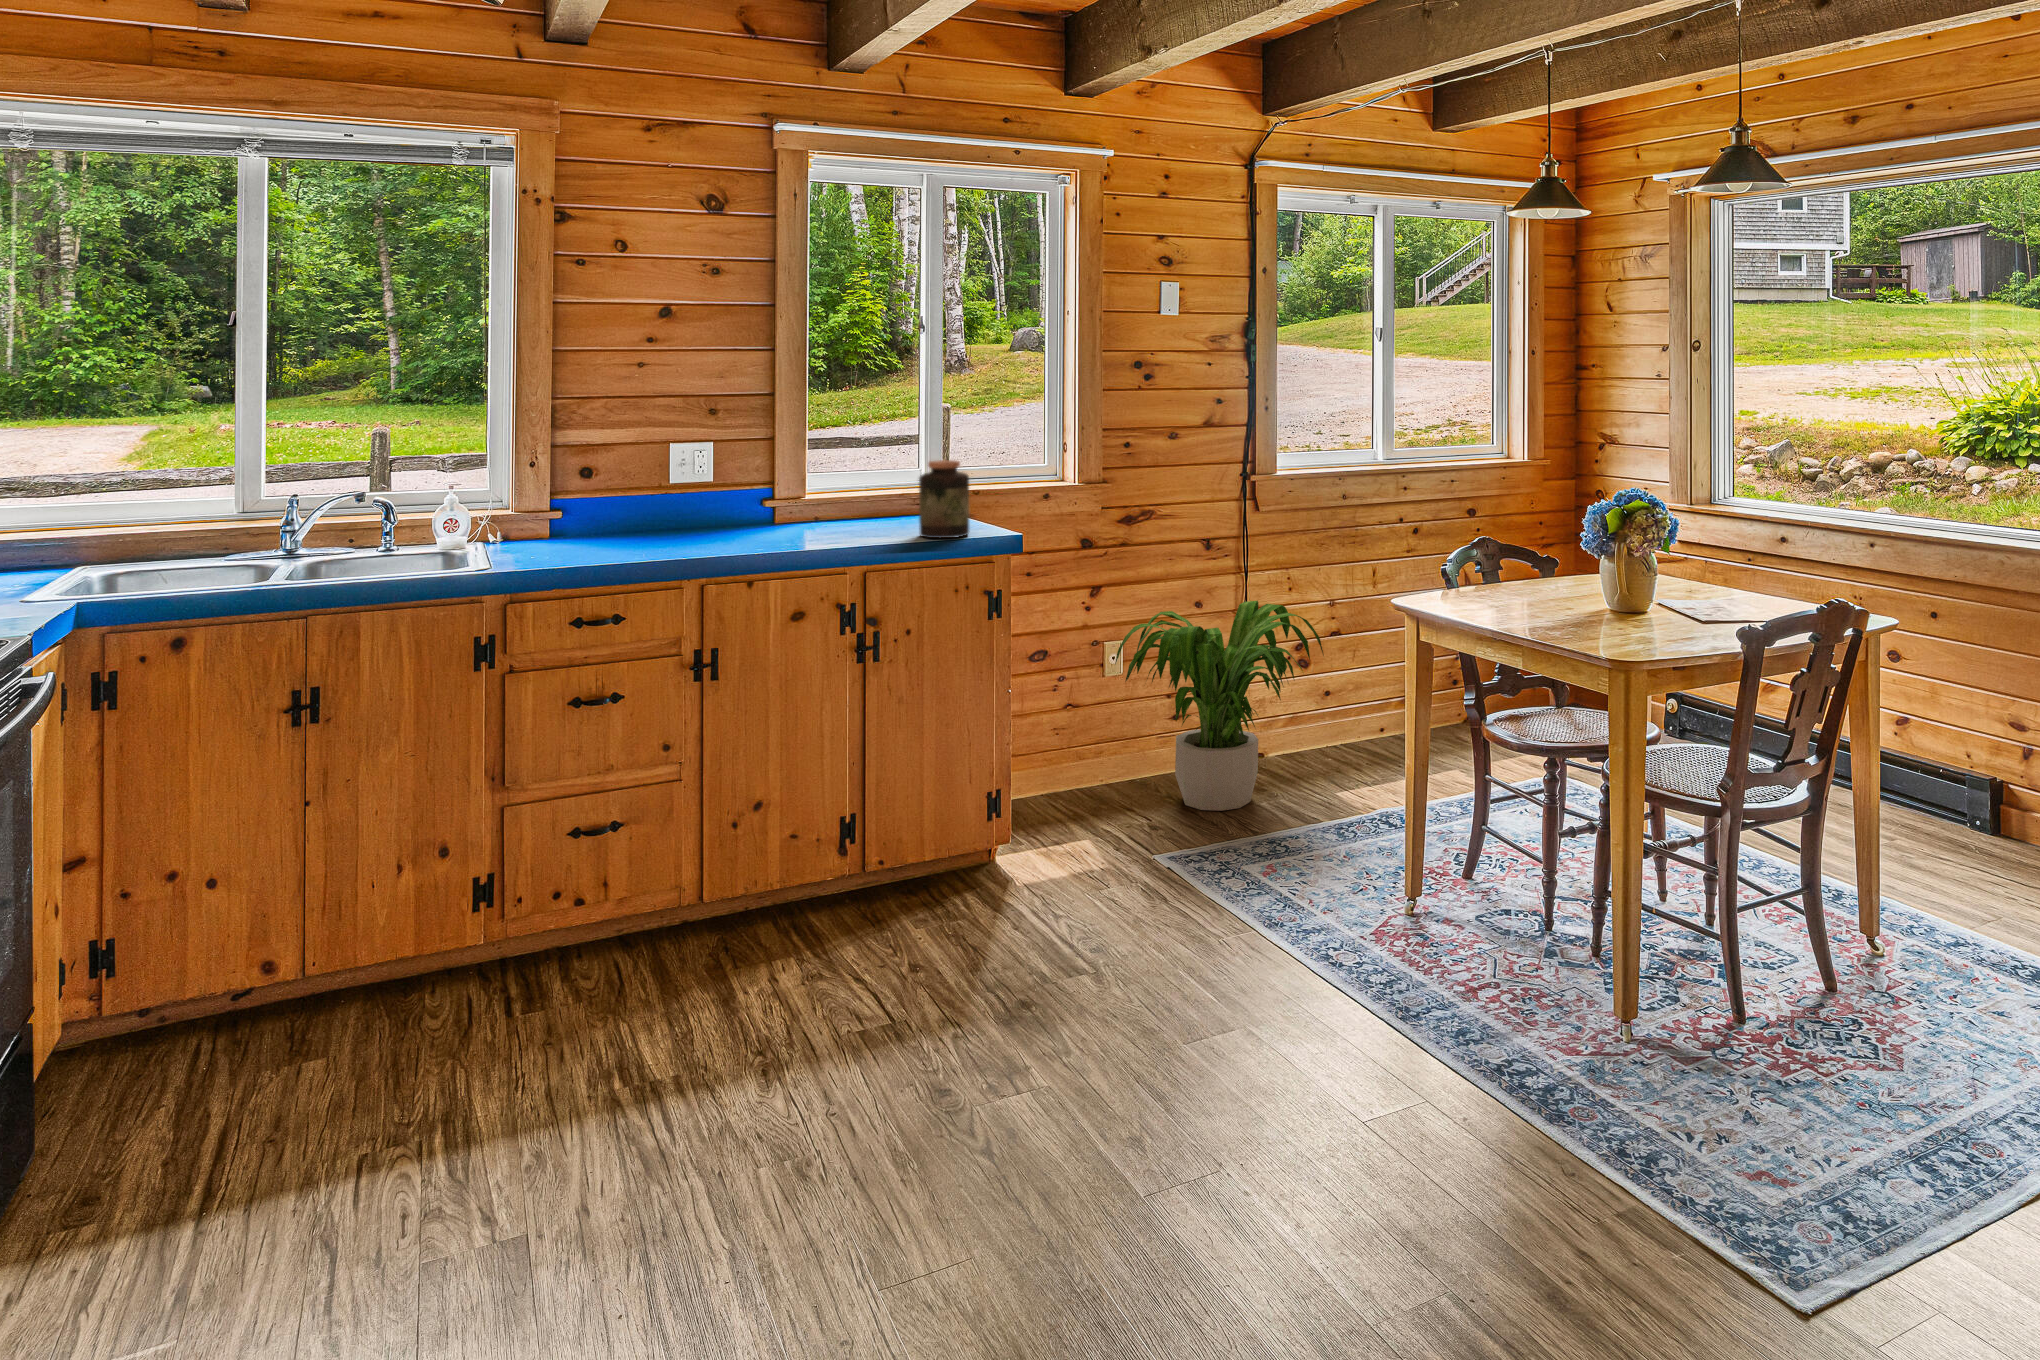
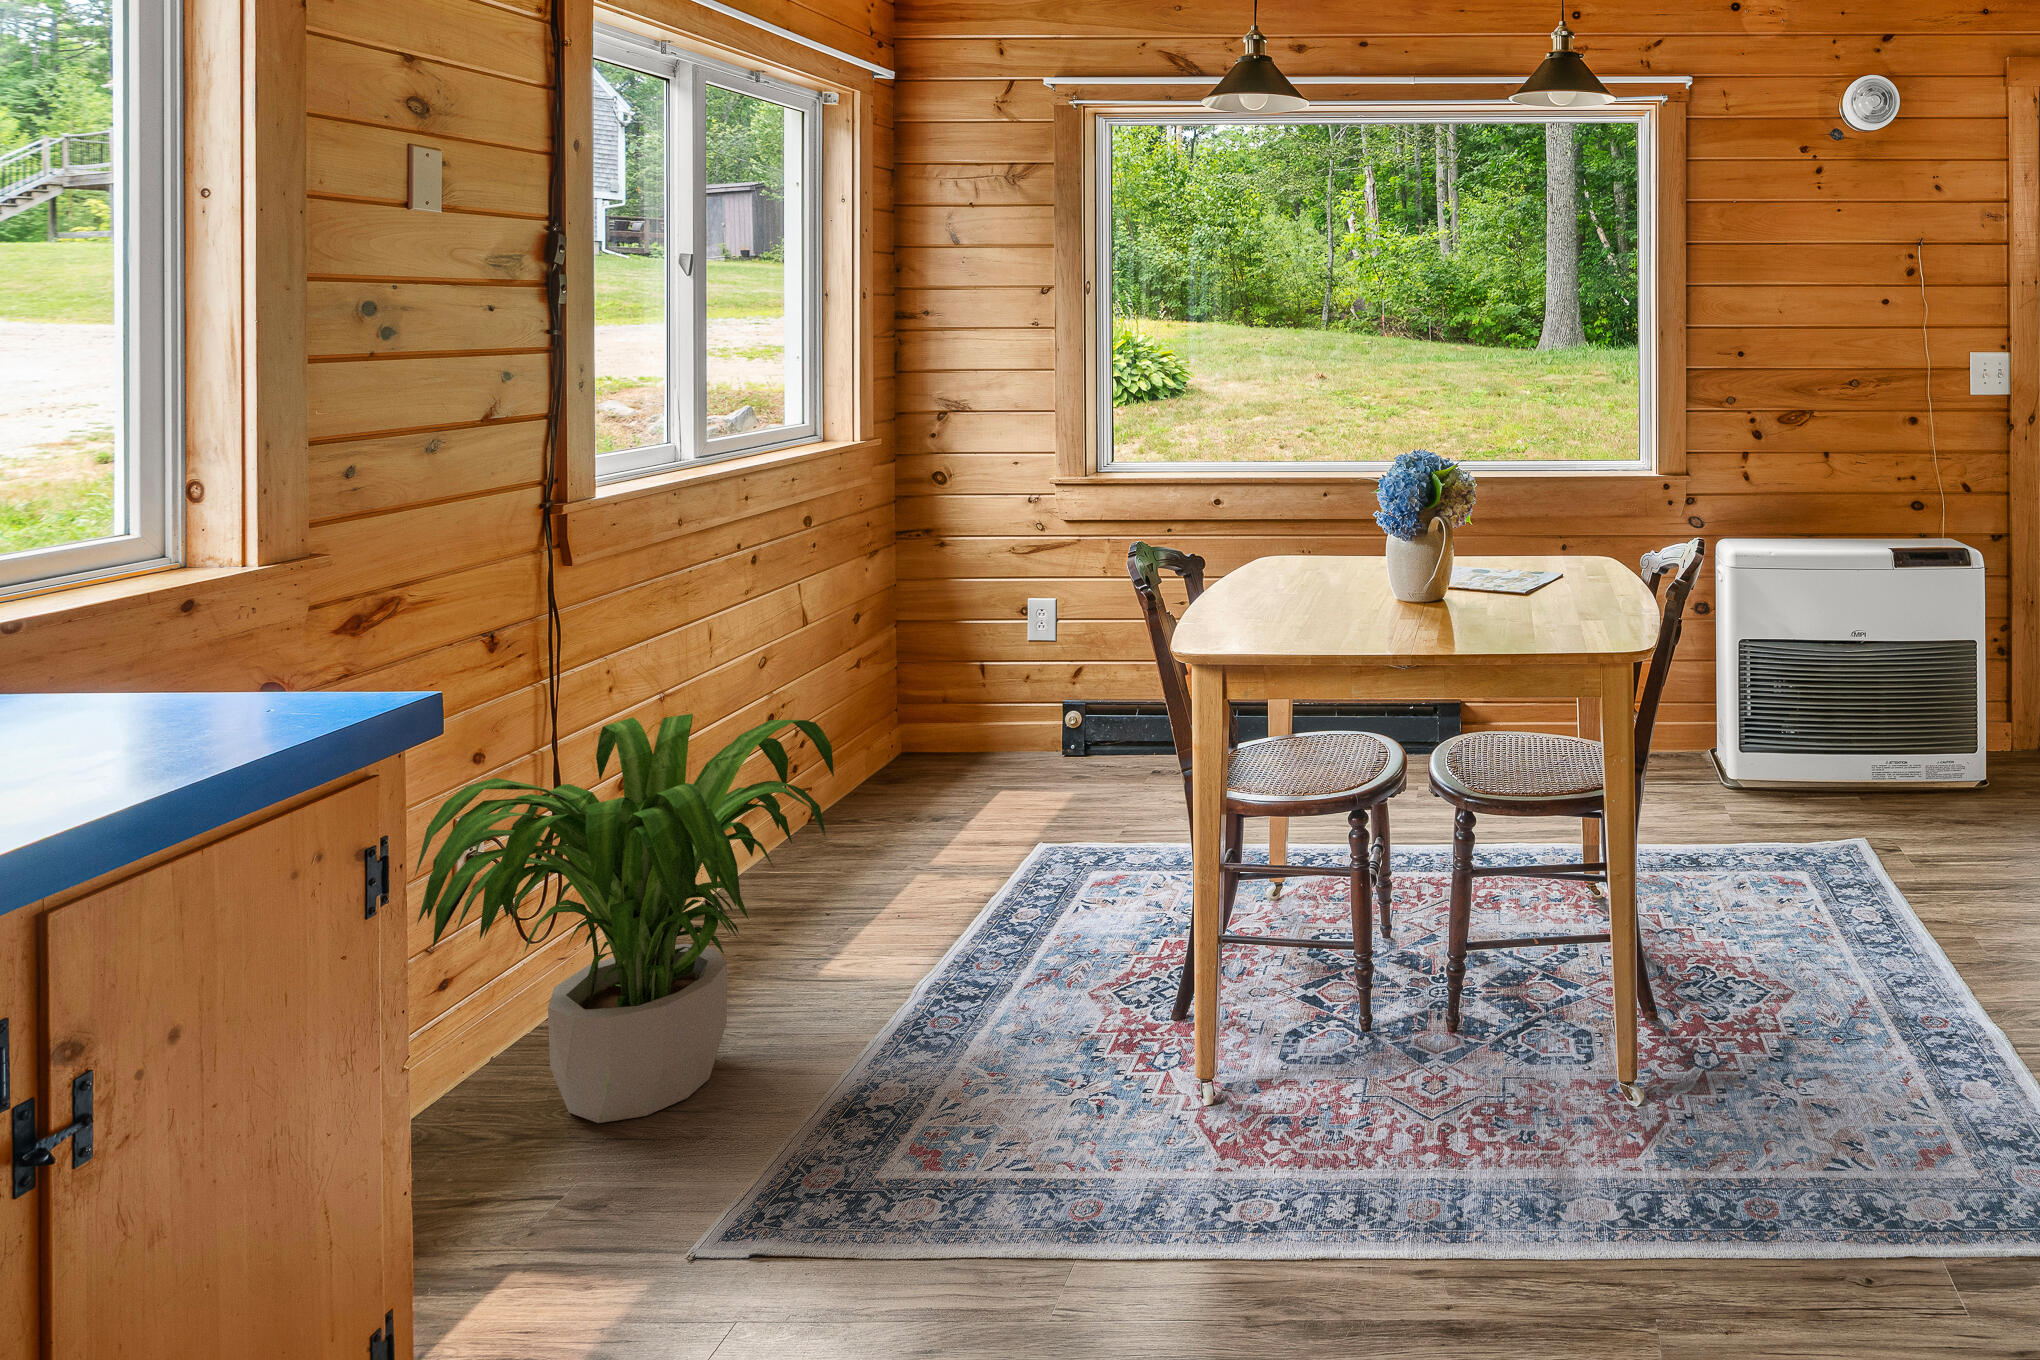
jar: present [919,460,969,538] -> none [134,540,312,755]

